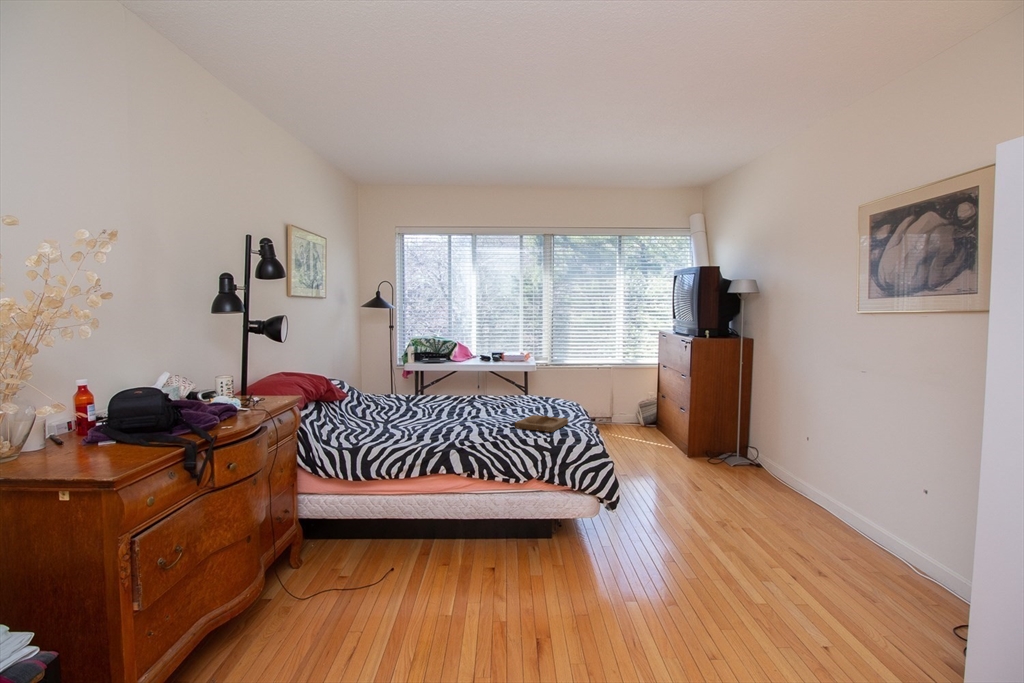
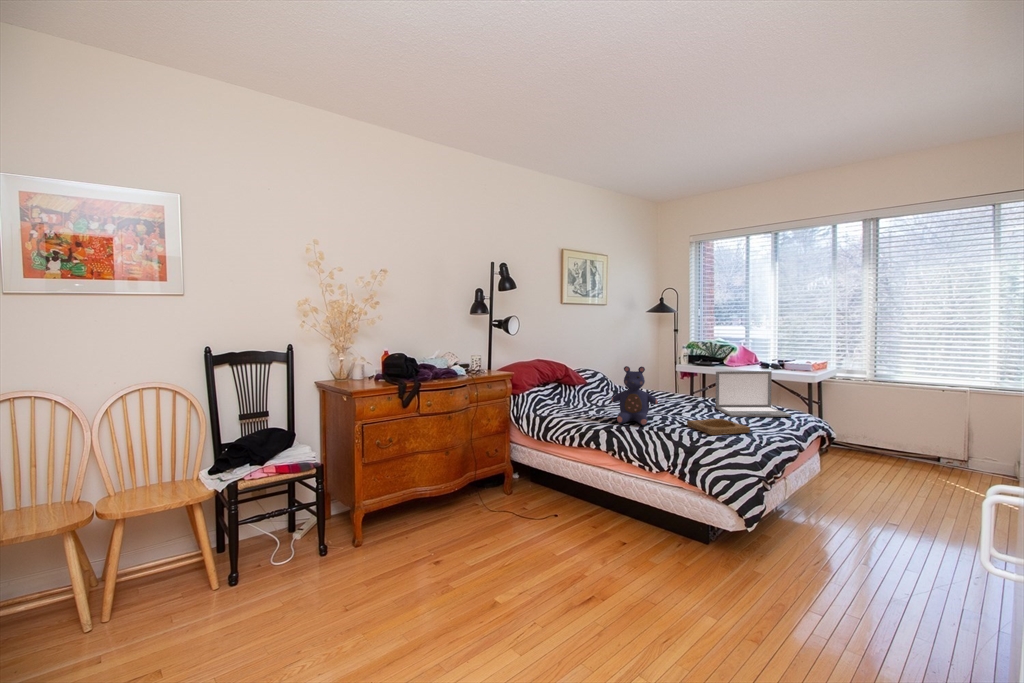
laptop: none [496,364,560,412] -> present [716,371,791,417]
teddy bear: none [440,371,490,438] -> present [612,366,658,425]

